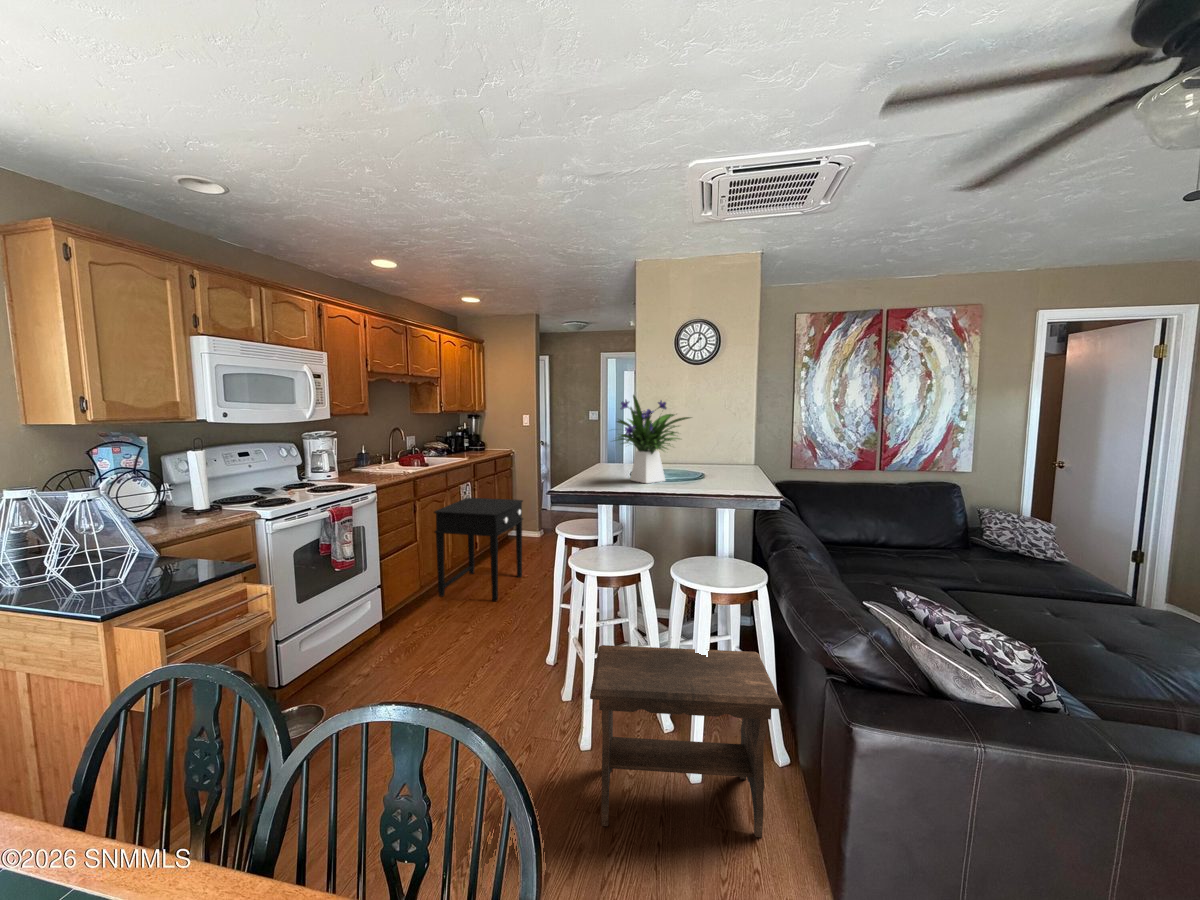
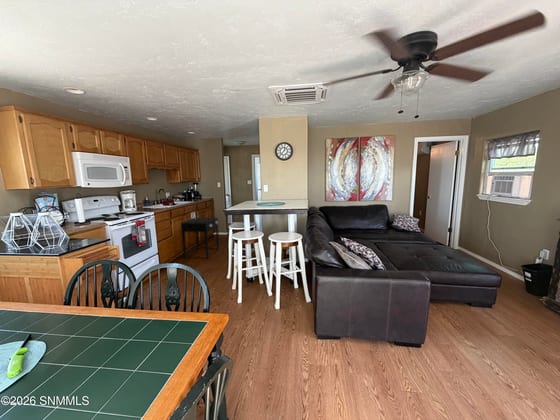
flower arrangement: present [614,395,691,483] -> none [245,173,277,206]
footstool: present [590,645,782,837] -> none [237,263,303,324]

